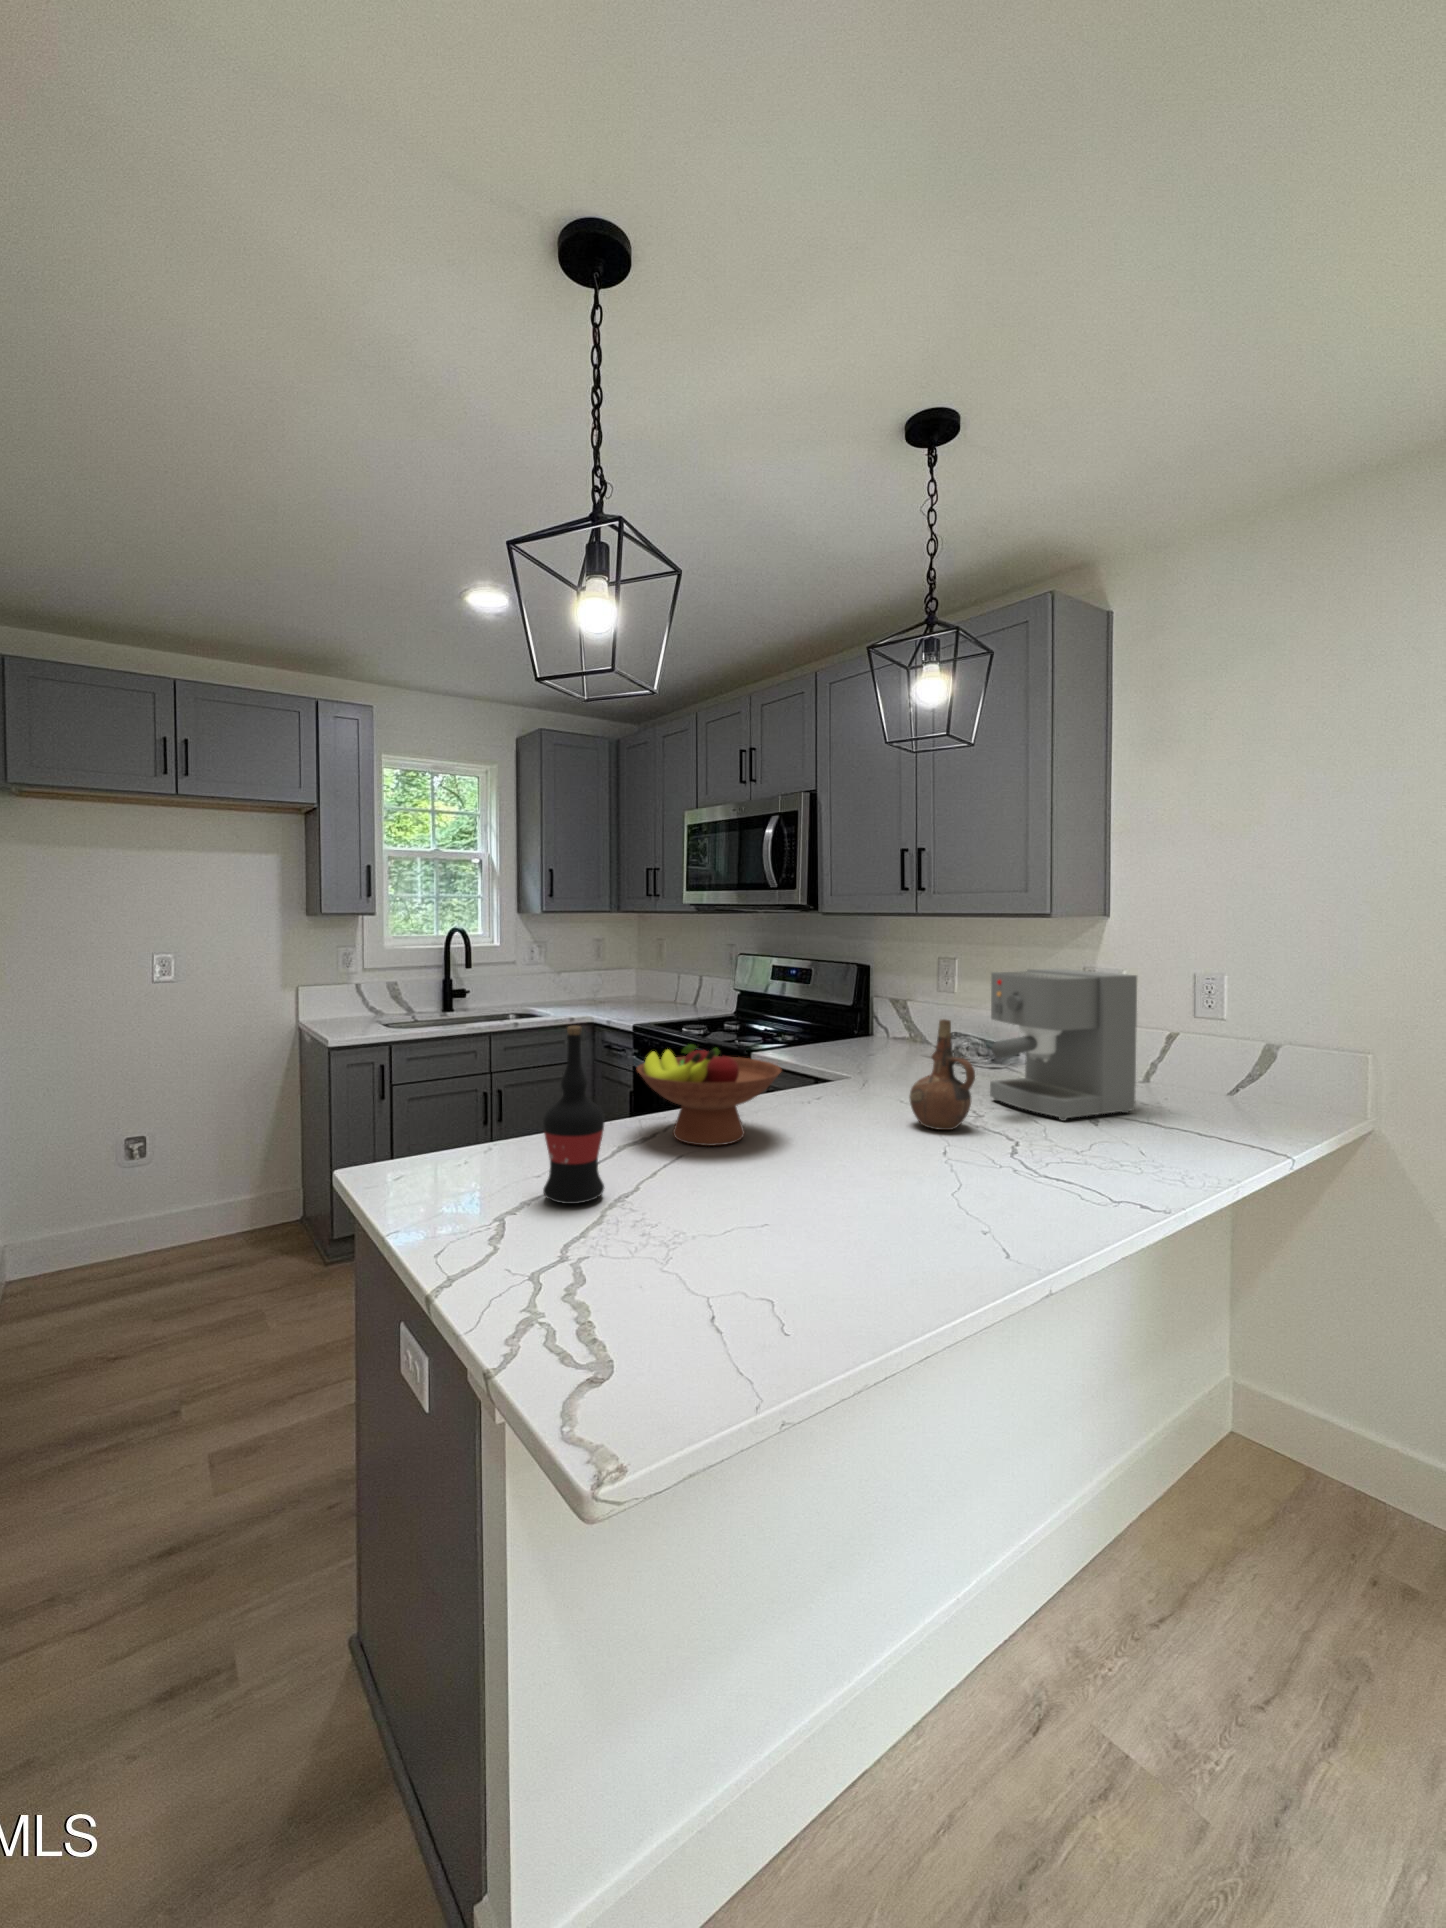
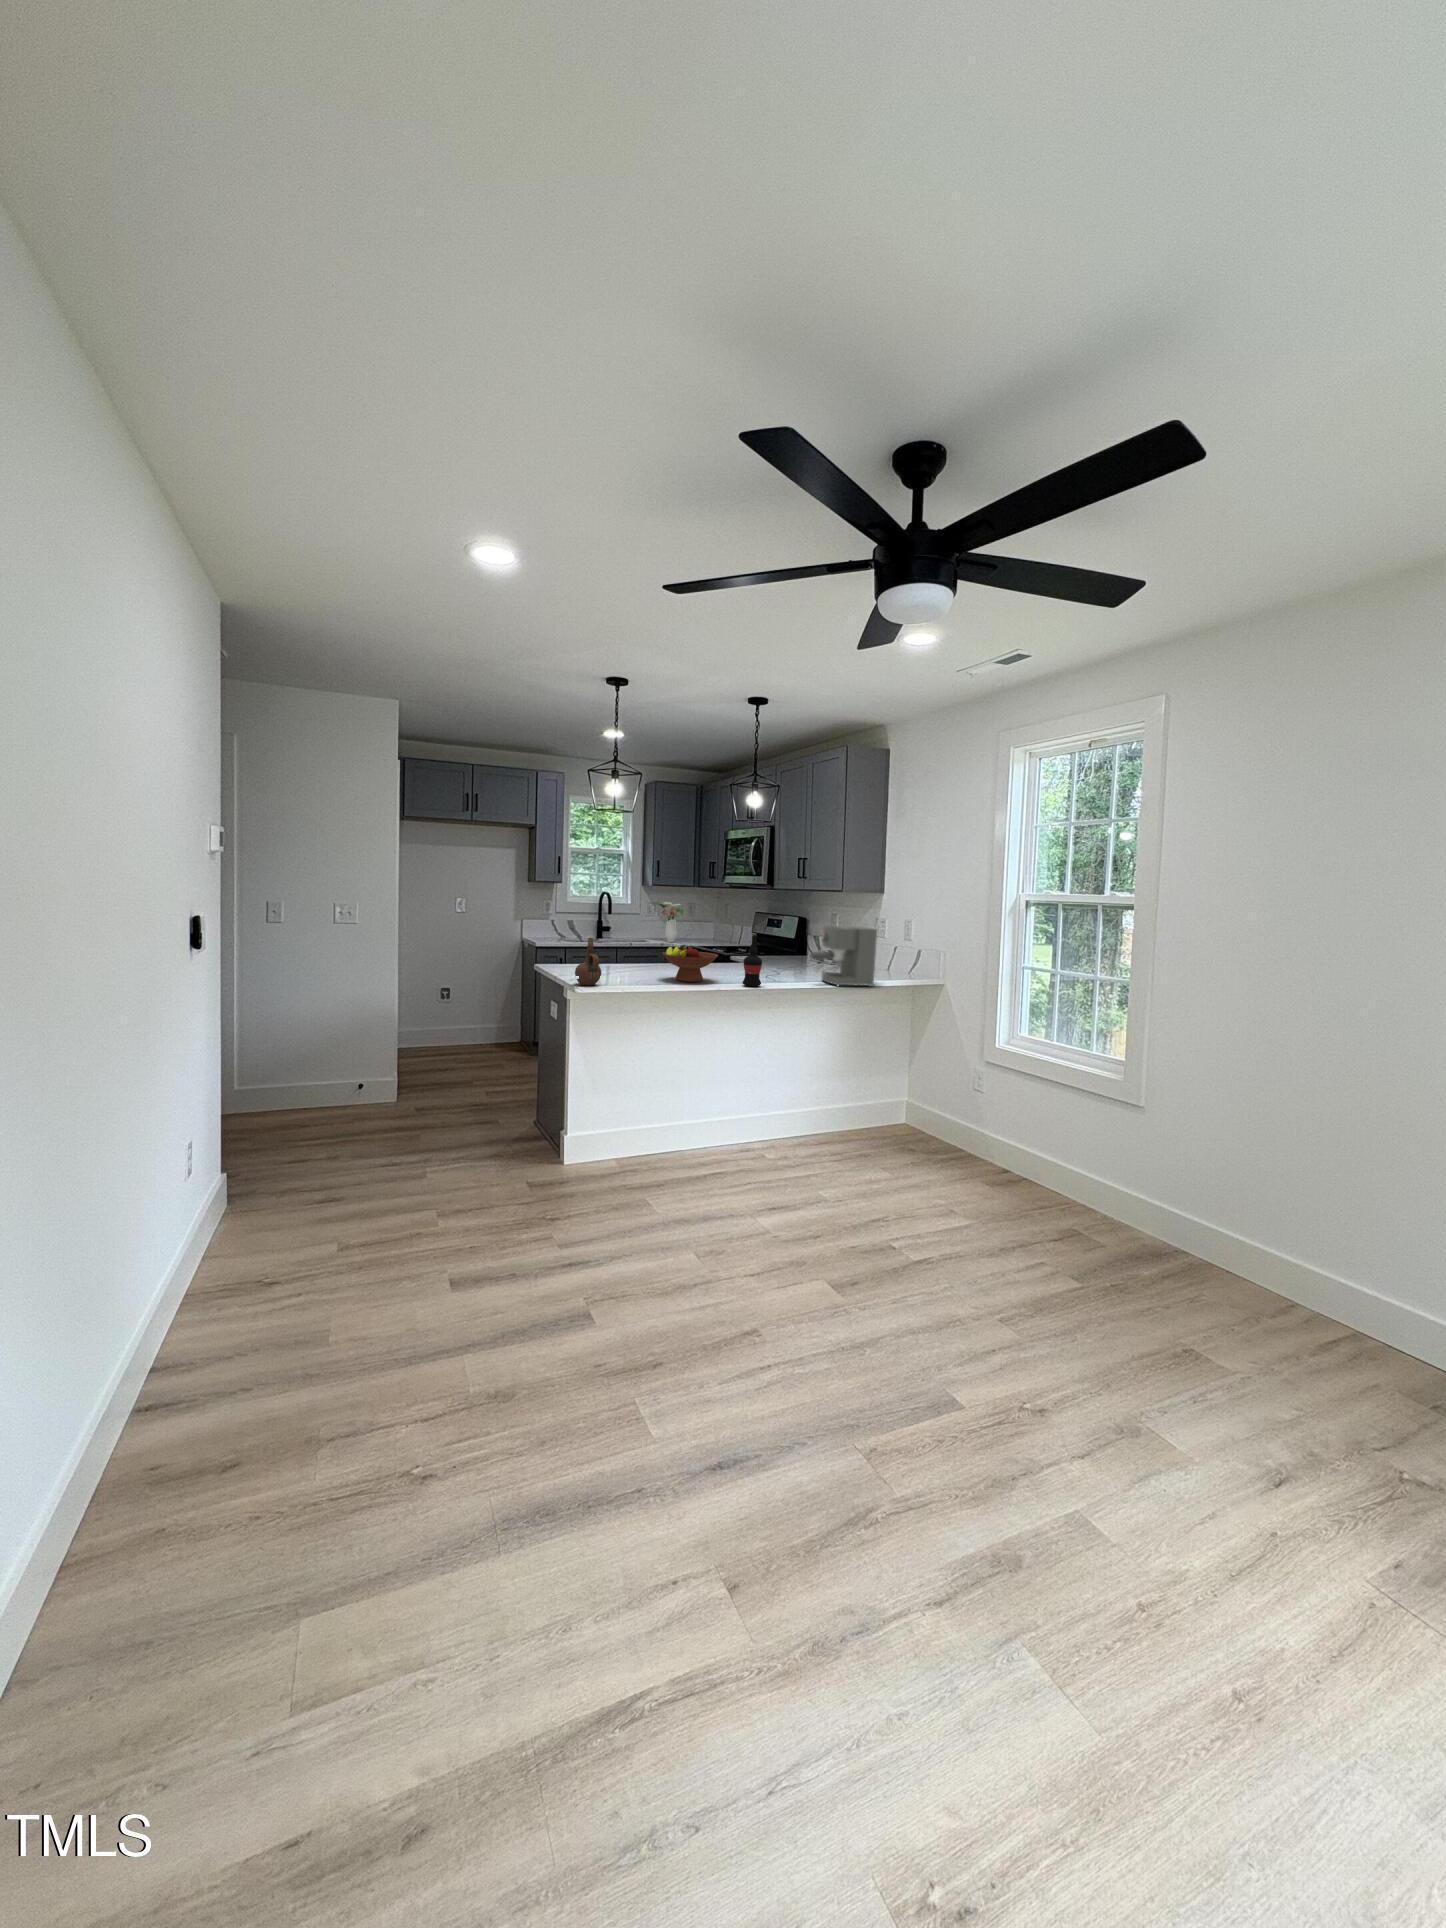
flower arrangement: none [542,941,602,1012] -> present [658,902,684,942]
ceramic pitcher: present [910,1019,975,1130] -> present [575,938,601,985]
wine bottle: present [543,1026,605,1204] -> present [742,933,762,986]

